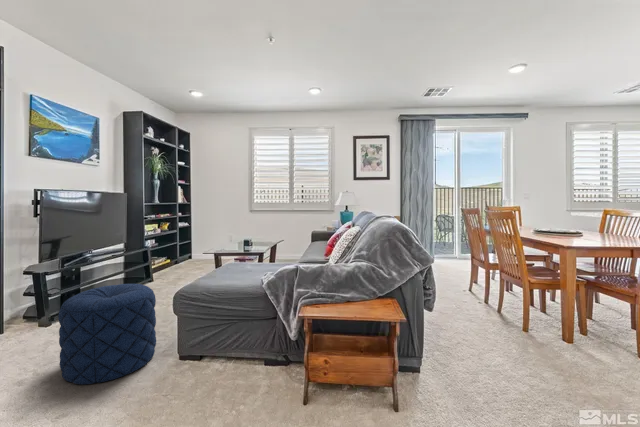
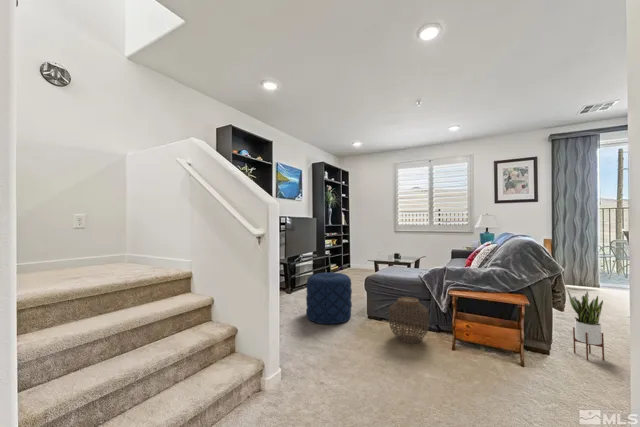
potted plant: none [437,284,470,369] -> present [567,290,604,360]
woven basket: none [207,318,271,397] -> present [389,297,429,343]

